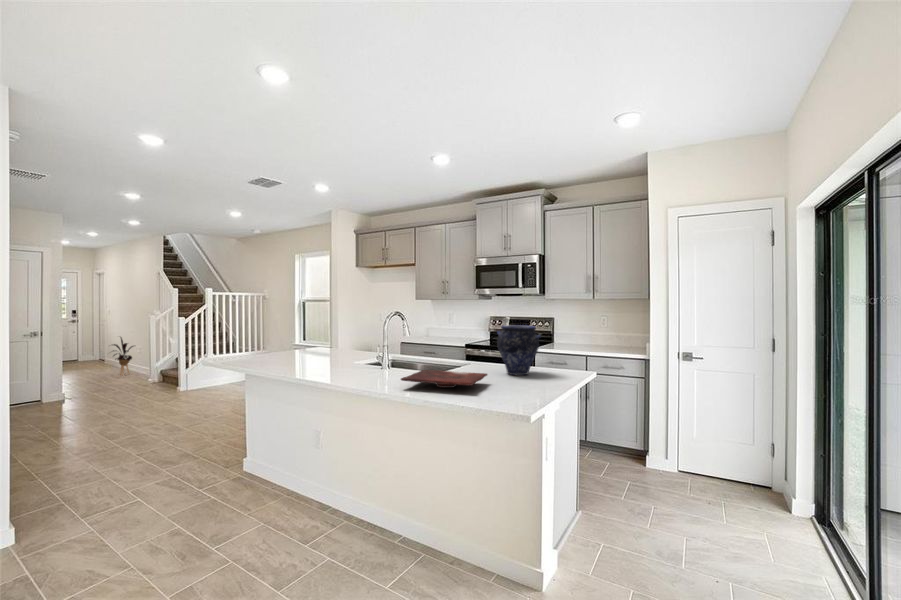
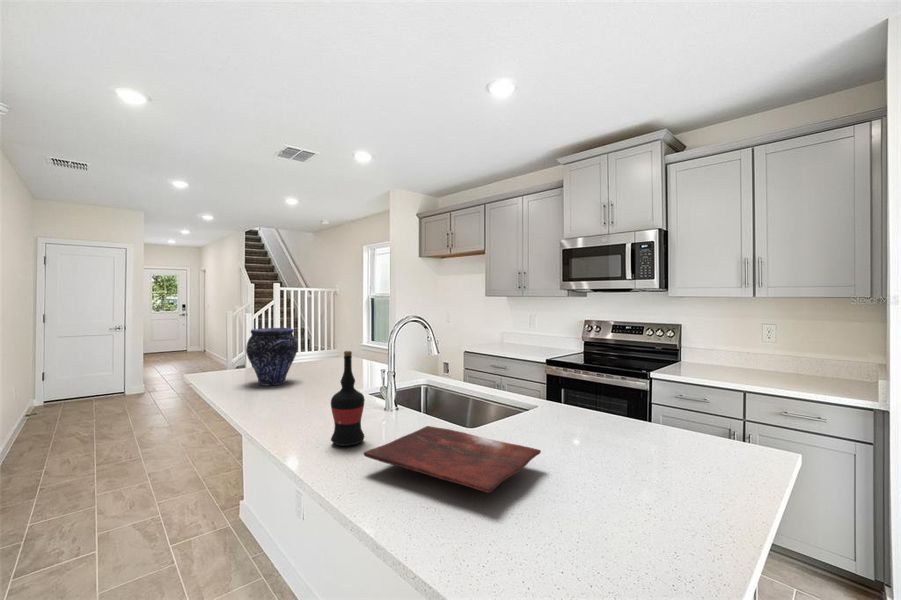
vase: present [497,325,541,375] -> present [246,328,297,385]
wine bottle: none [368,329,387,382] -> present [331,351,365,446]
house plant: present [113,338,133,375] -> none [195,331,225,370]

